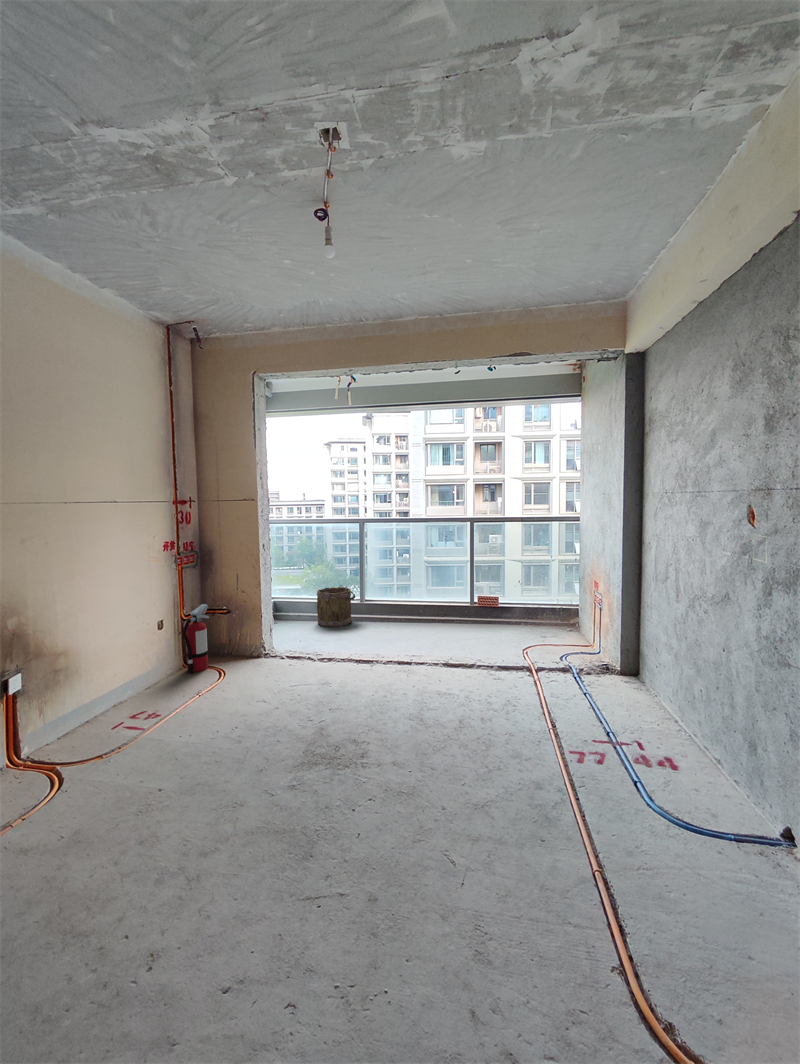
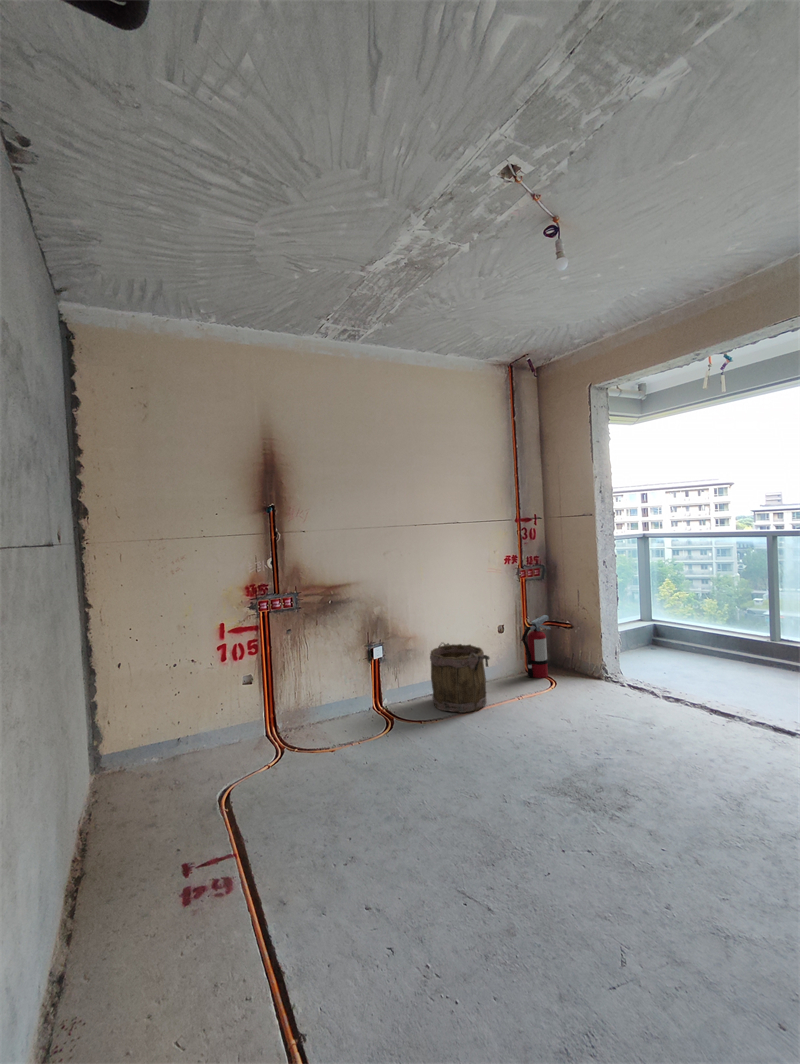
bucket: present [317,585,355,627] -> present [430,643,489,713]

